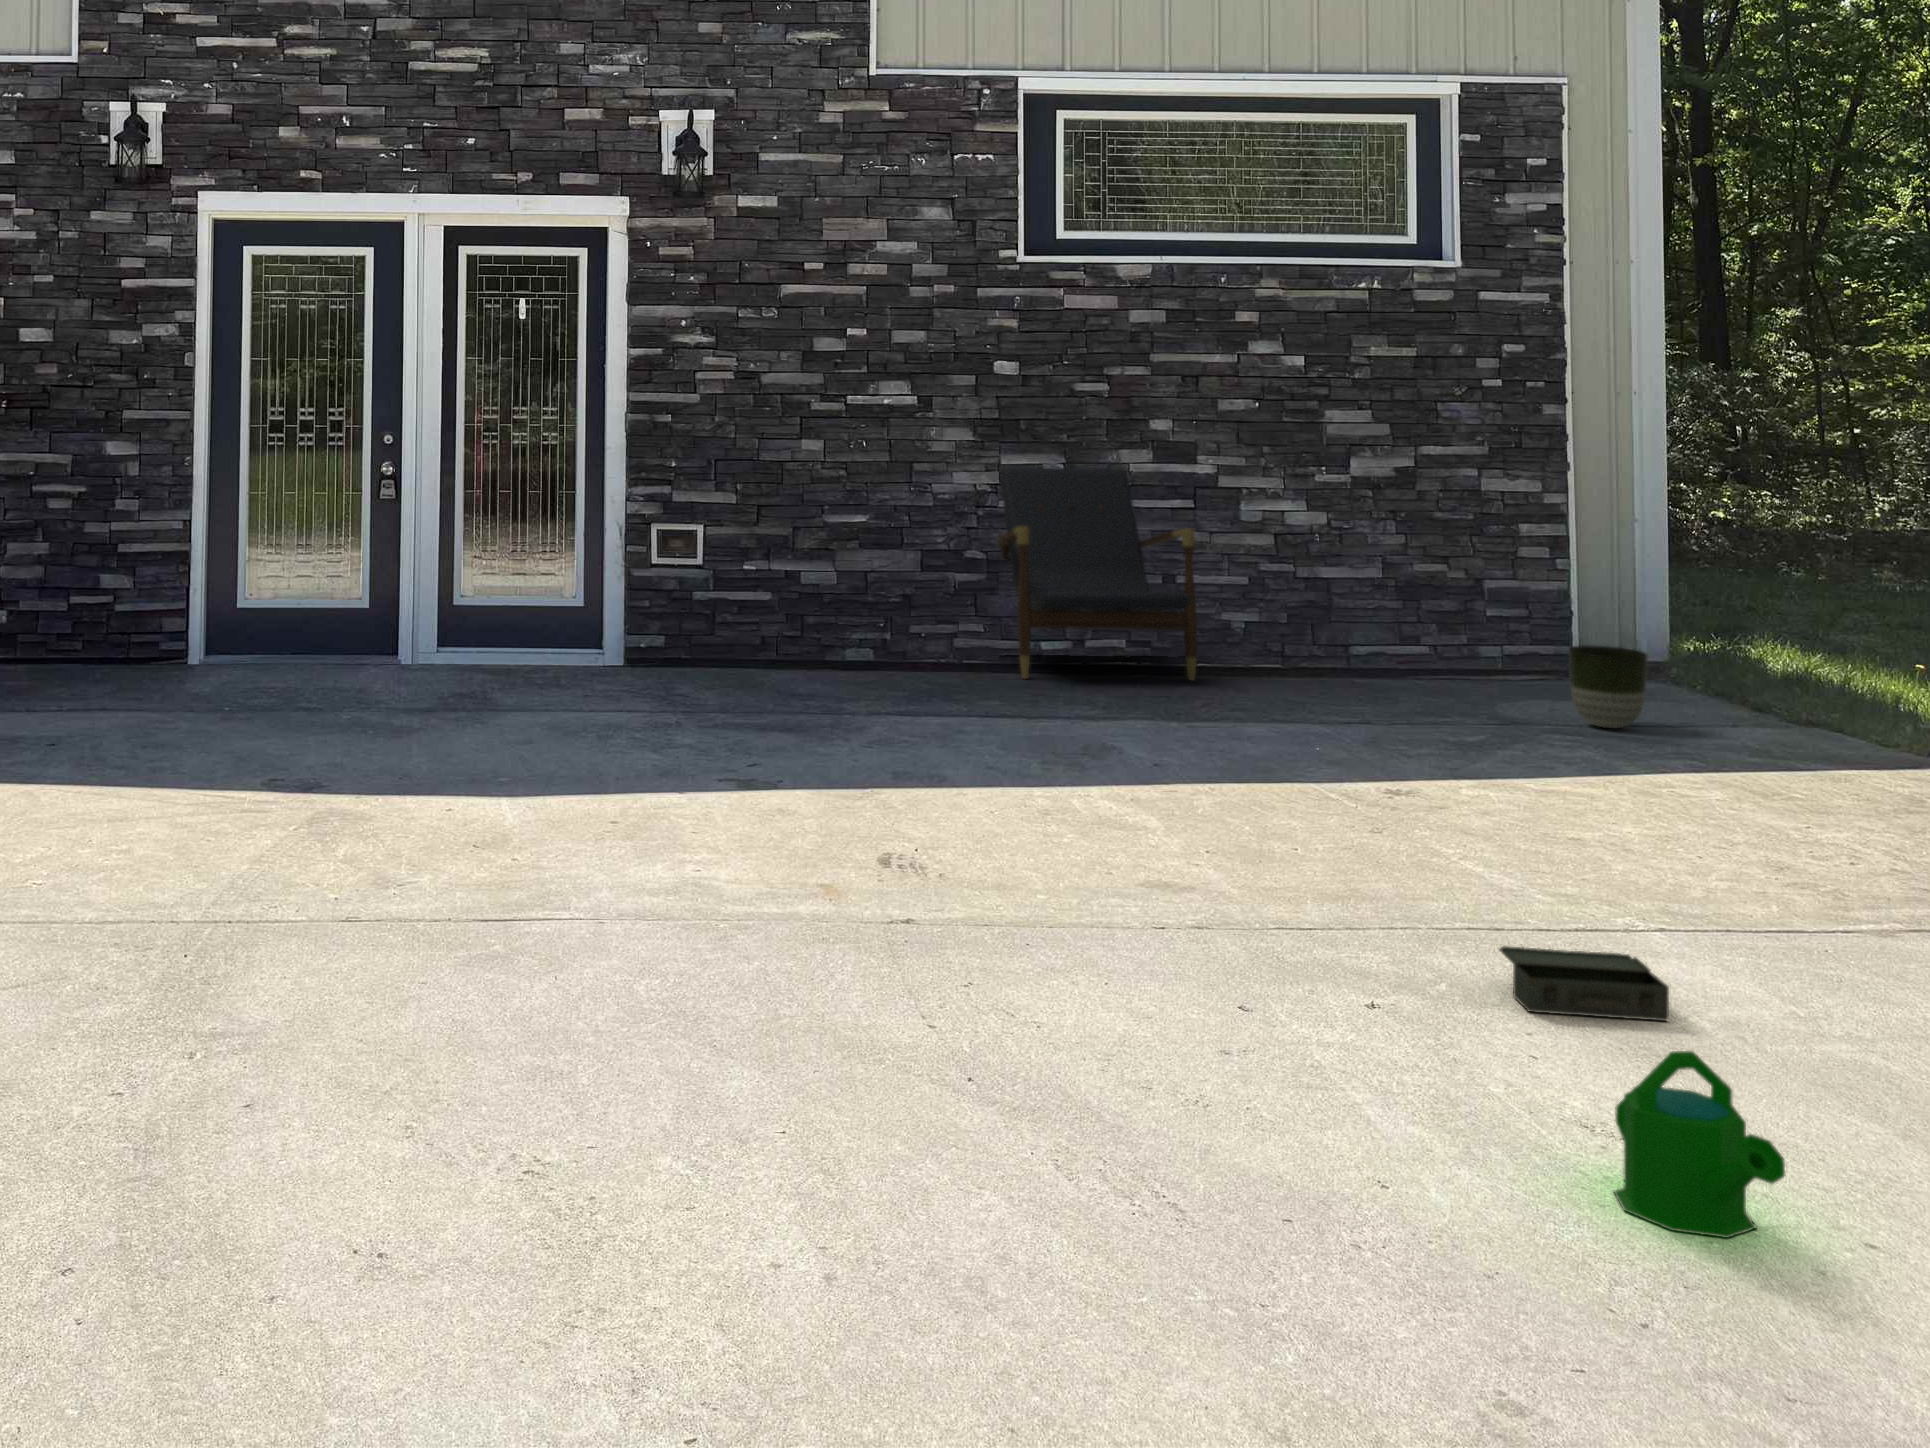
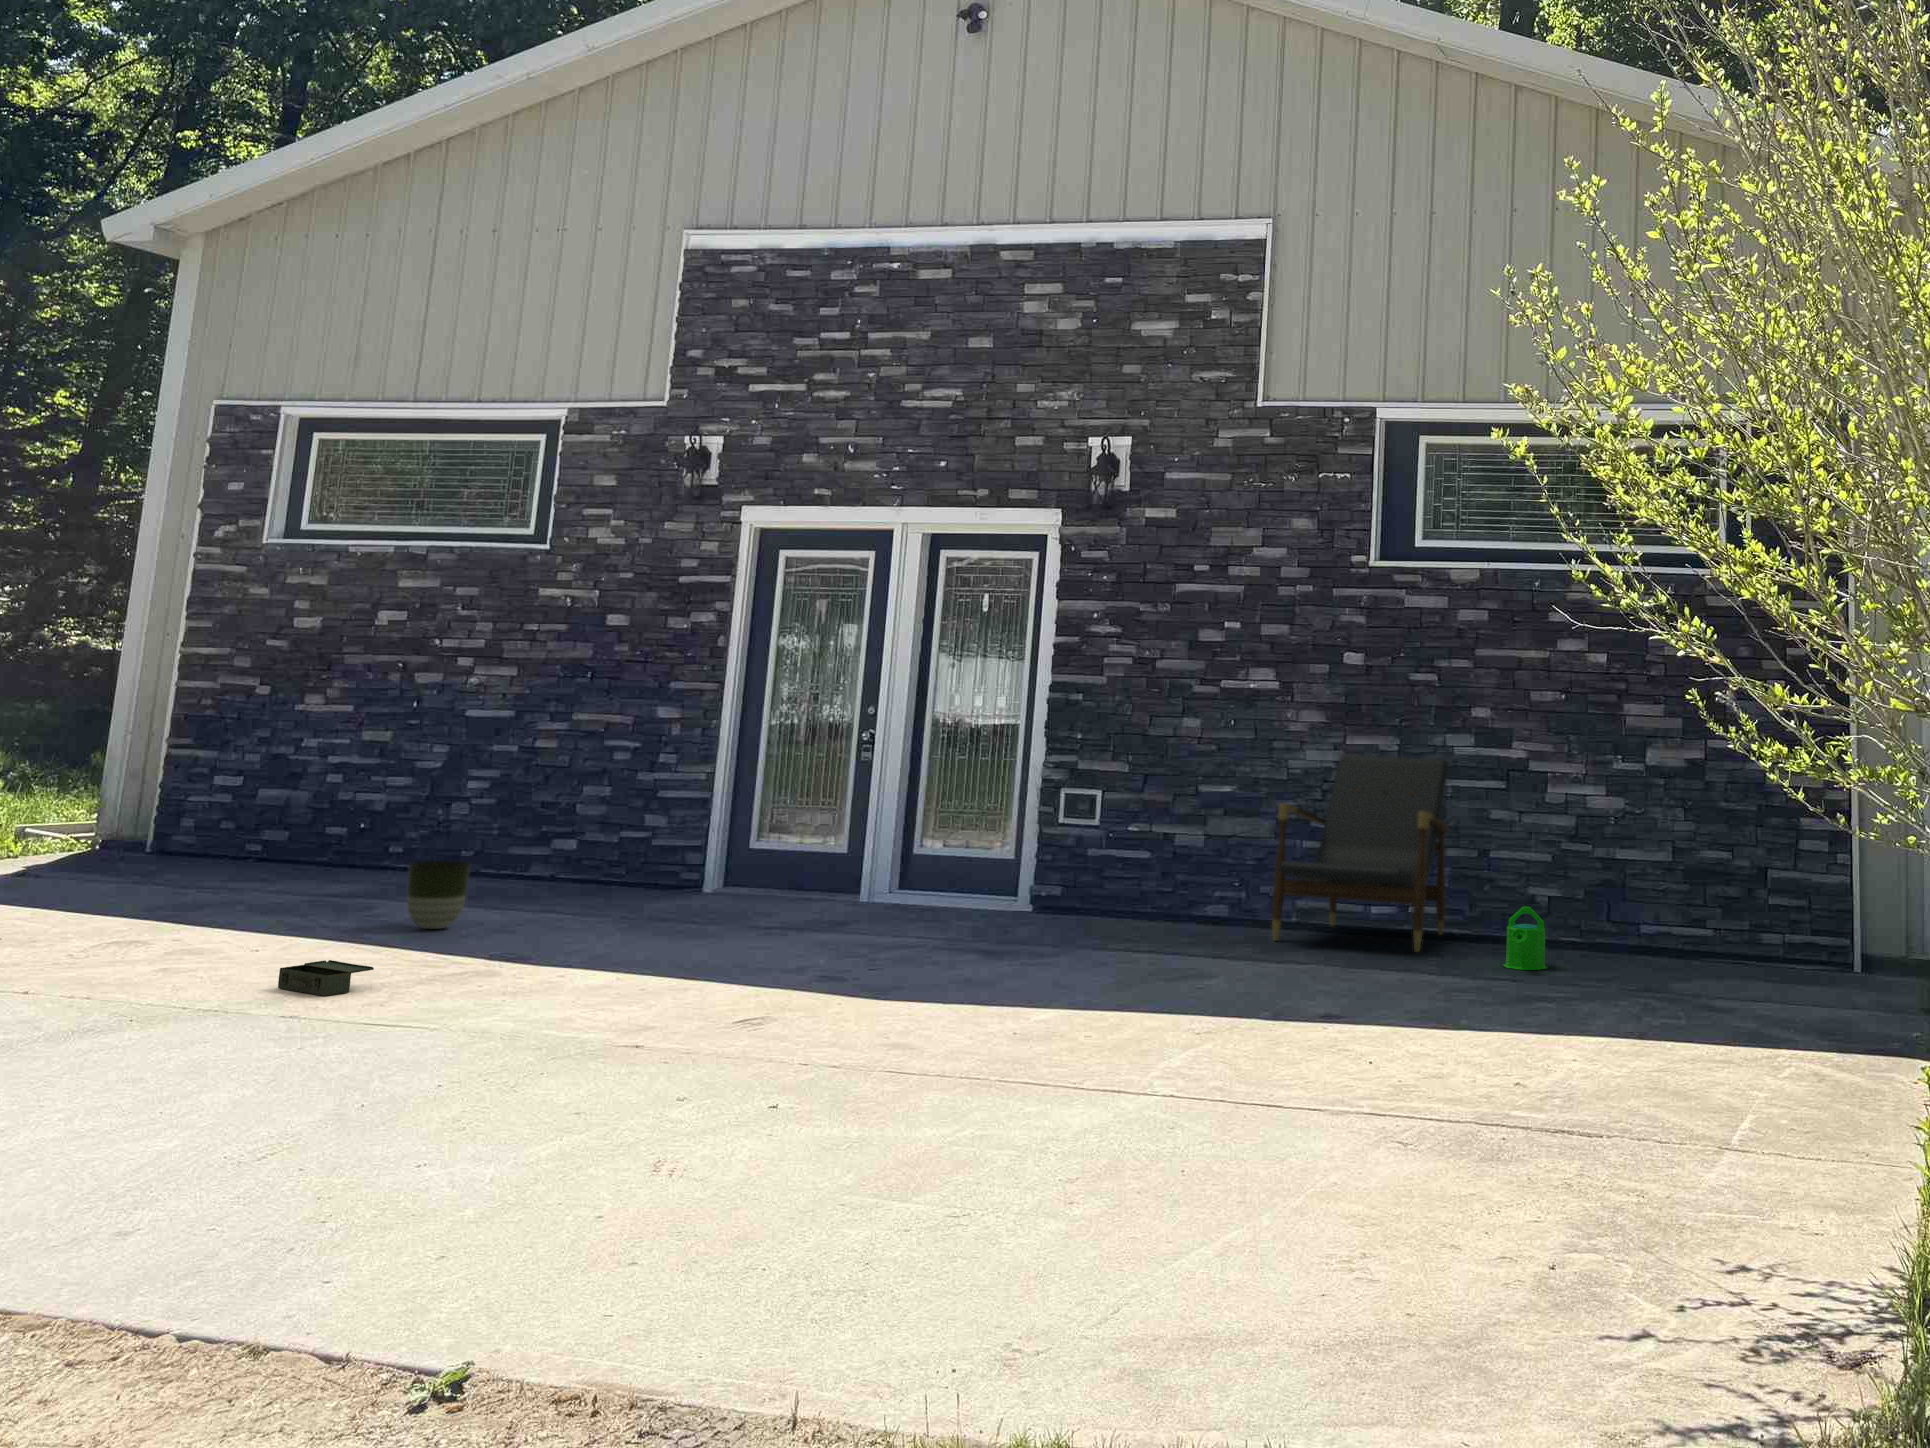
planter: present [1569,645,1648,728] -> present [407,861,470,929]
toolbox: present [1499,946,1669,1021] -> present [278,960,374,996]
watering can: present [1614,1051,1785,1238] -> present [1503,906,1548,970]

